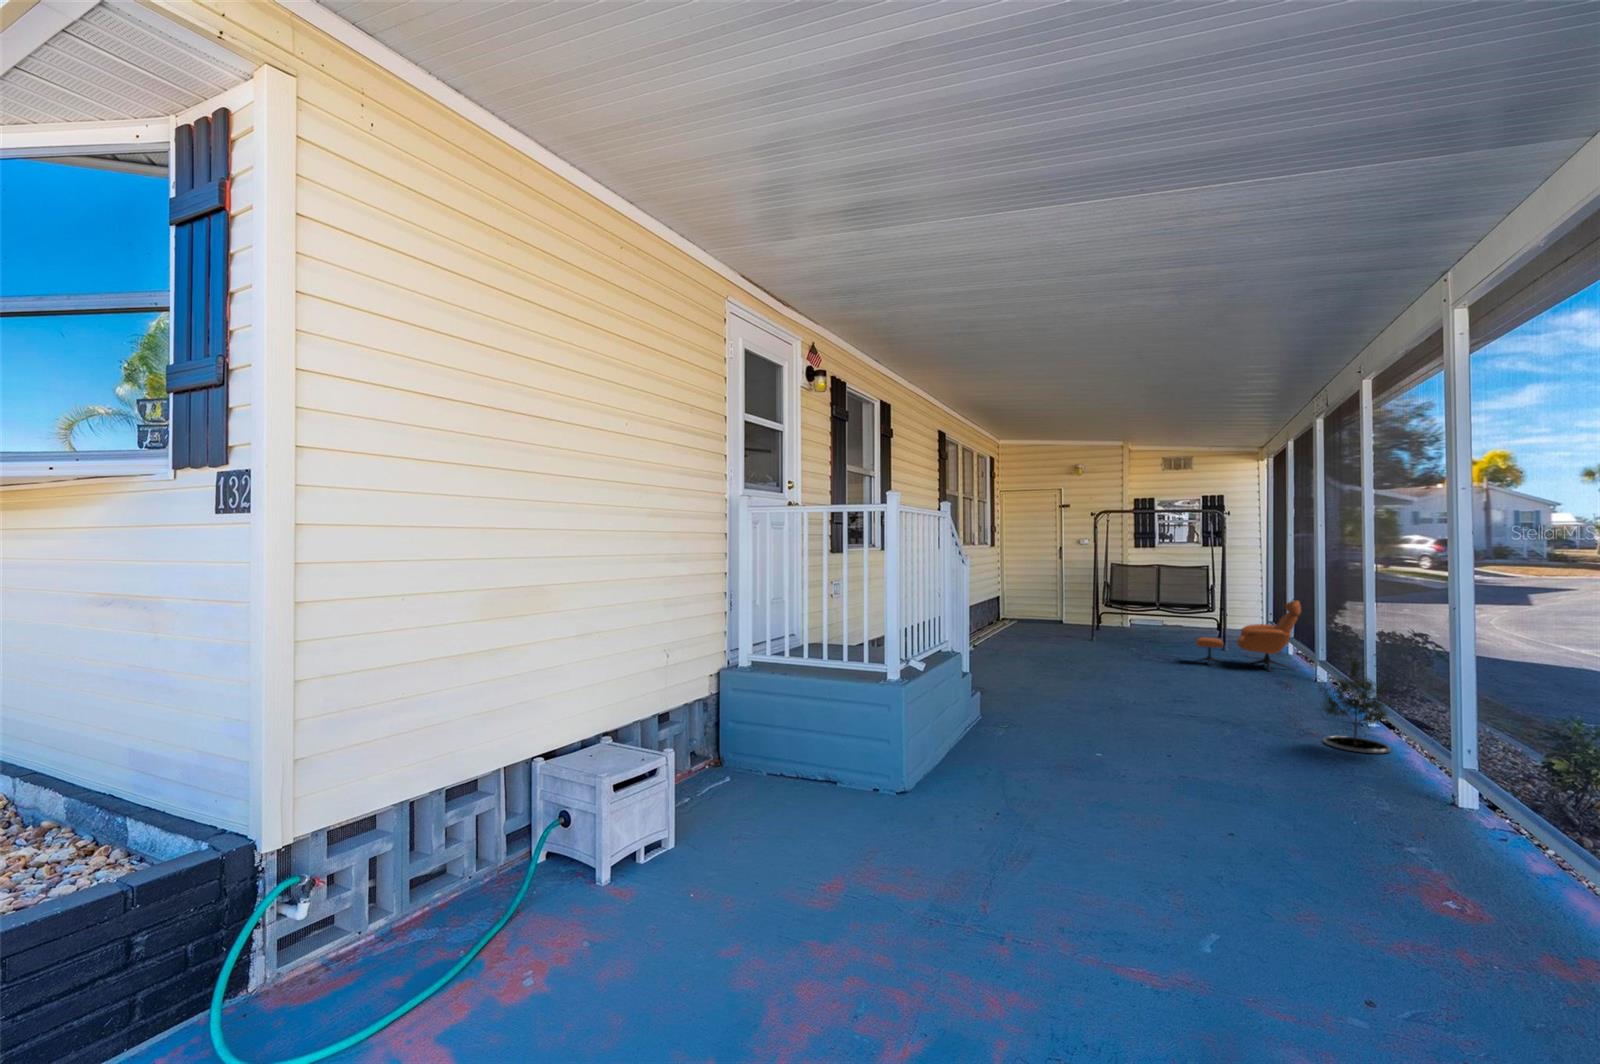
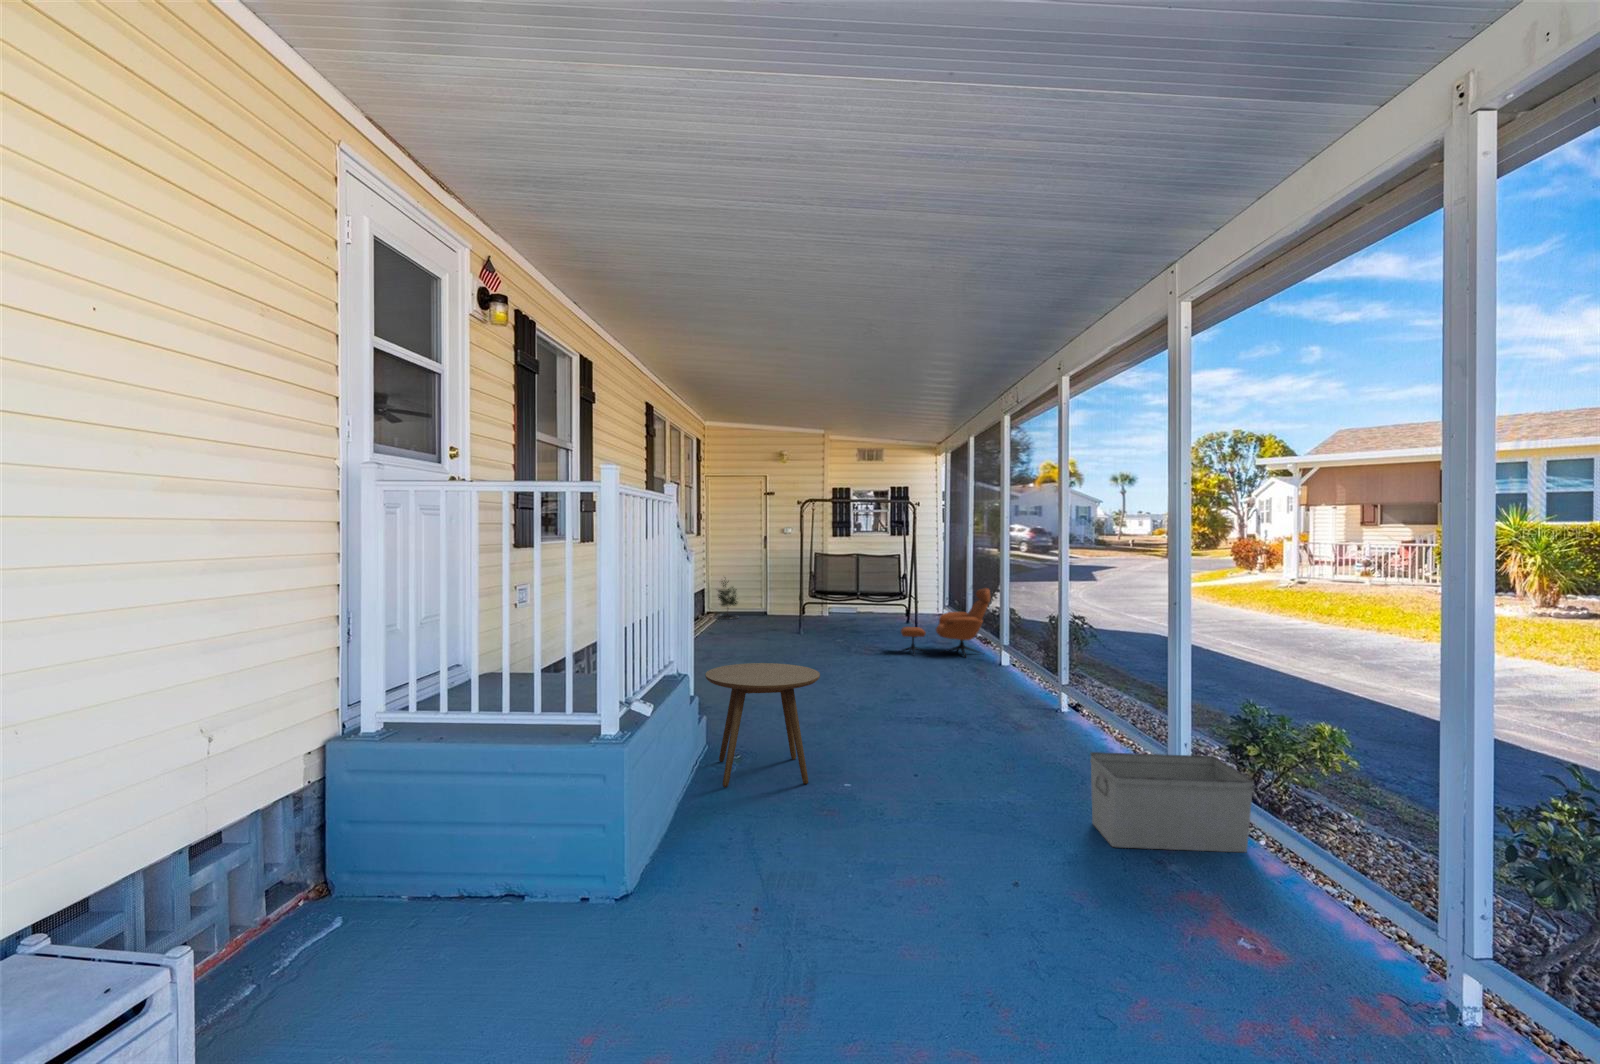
potted tree: present [1318,648,1391,754] -> present [716,580,738,619]
side table: none [974,649,1073,749] -> present [705,663,820,787]
storage bin: none [1325,741,1497,846] -> present [1090,752,1254,852]

